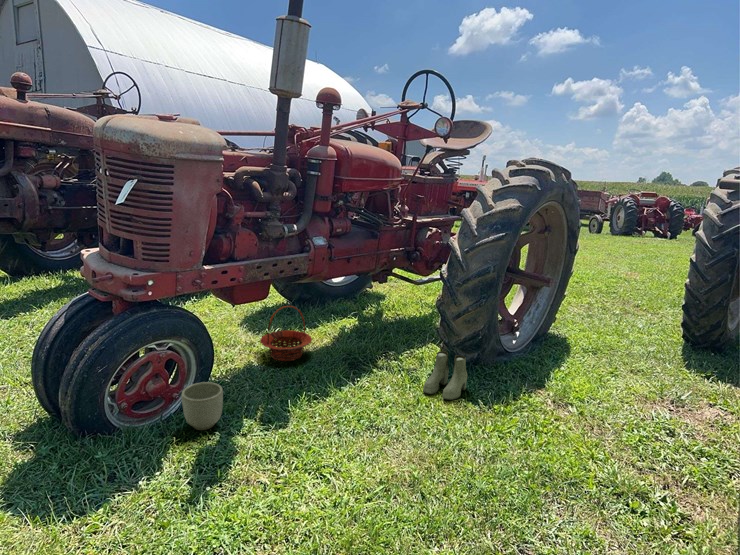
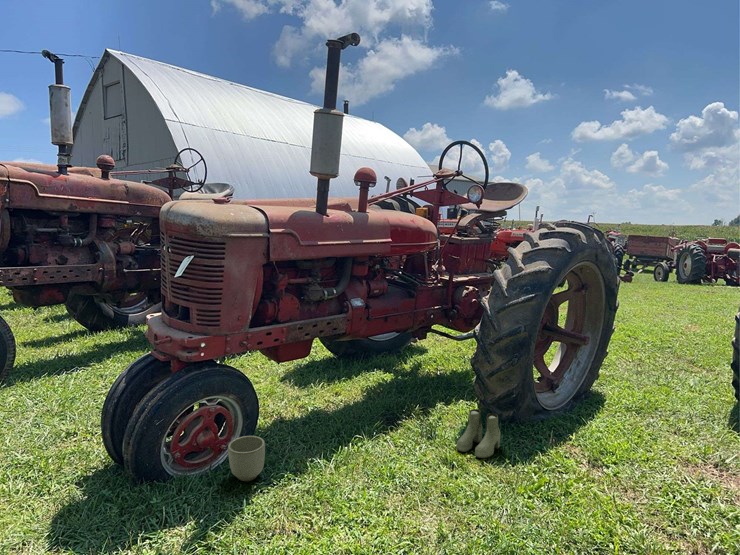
basket: present [260,306,312,361] -> none [304,363,353,416]

